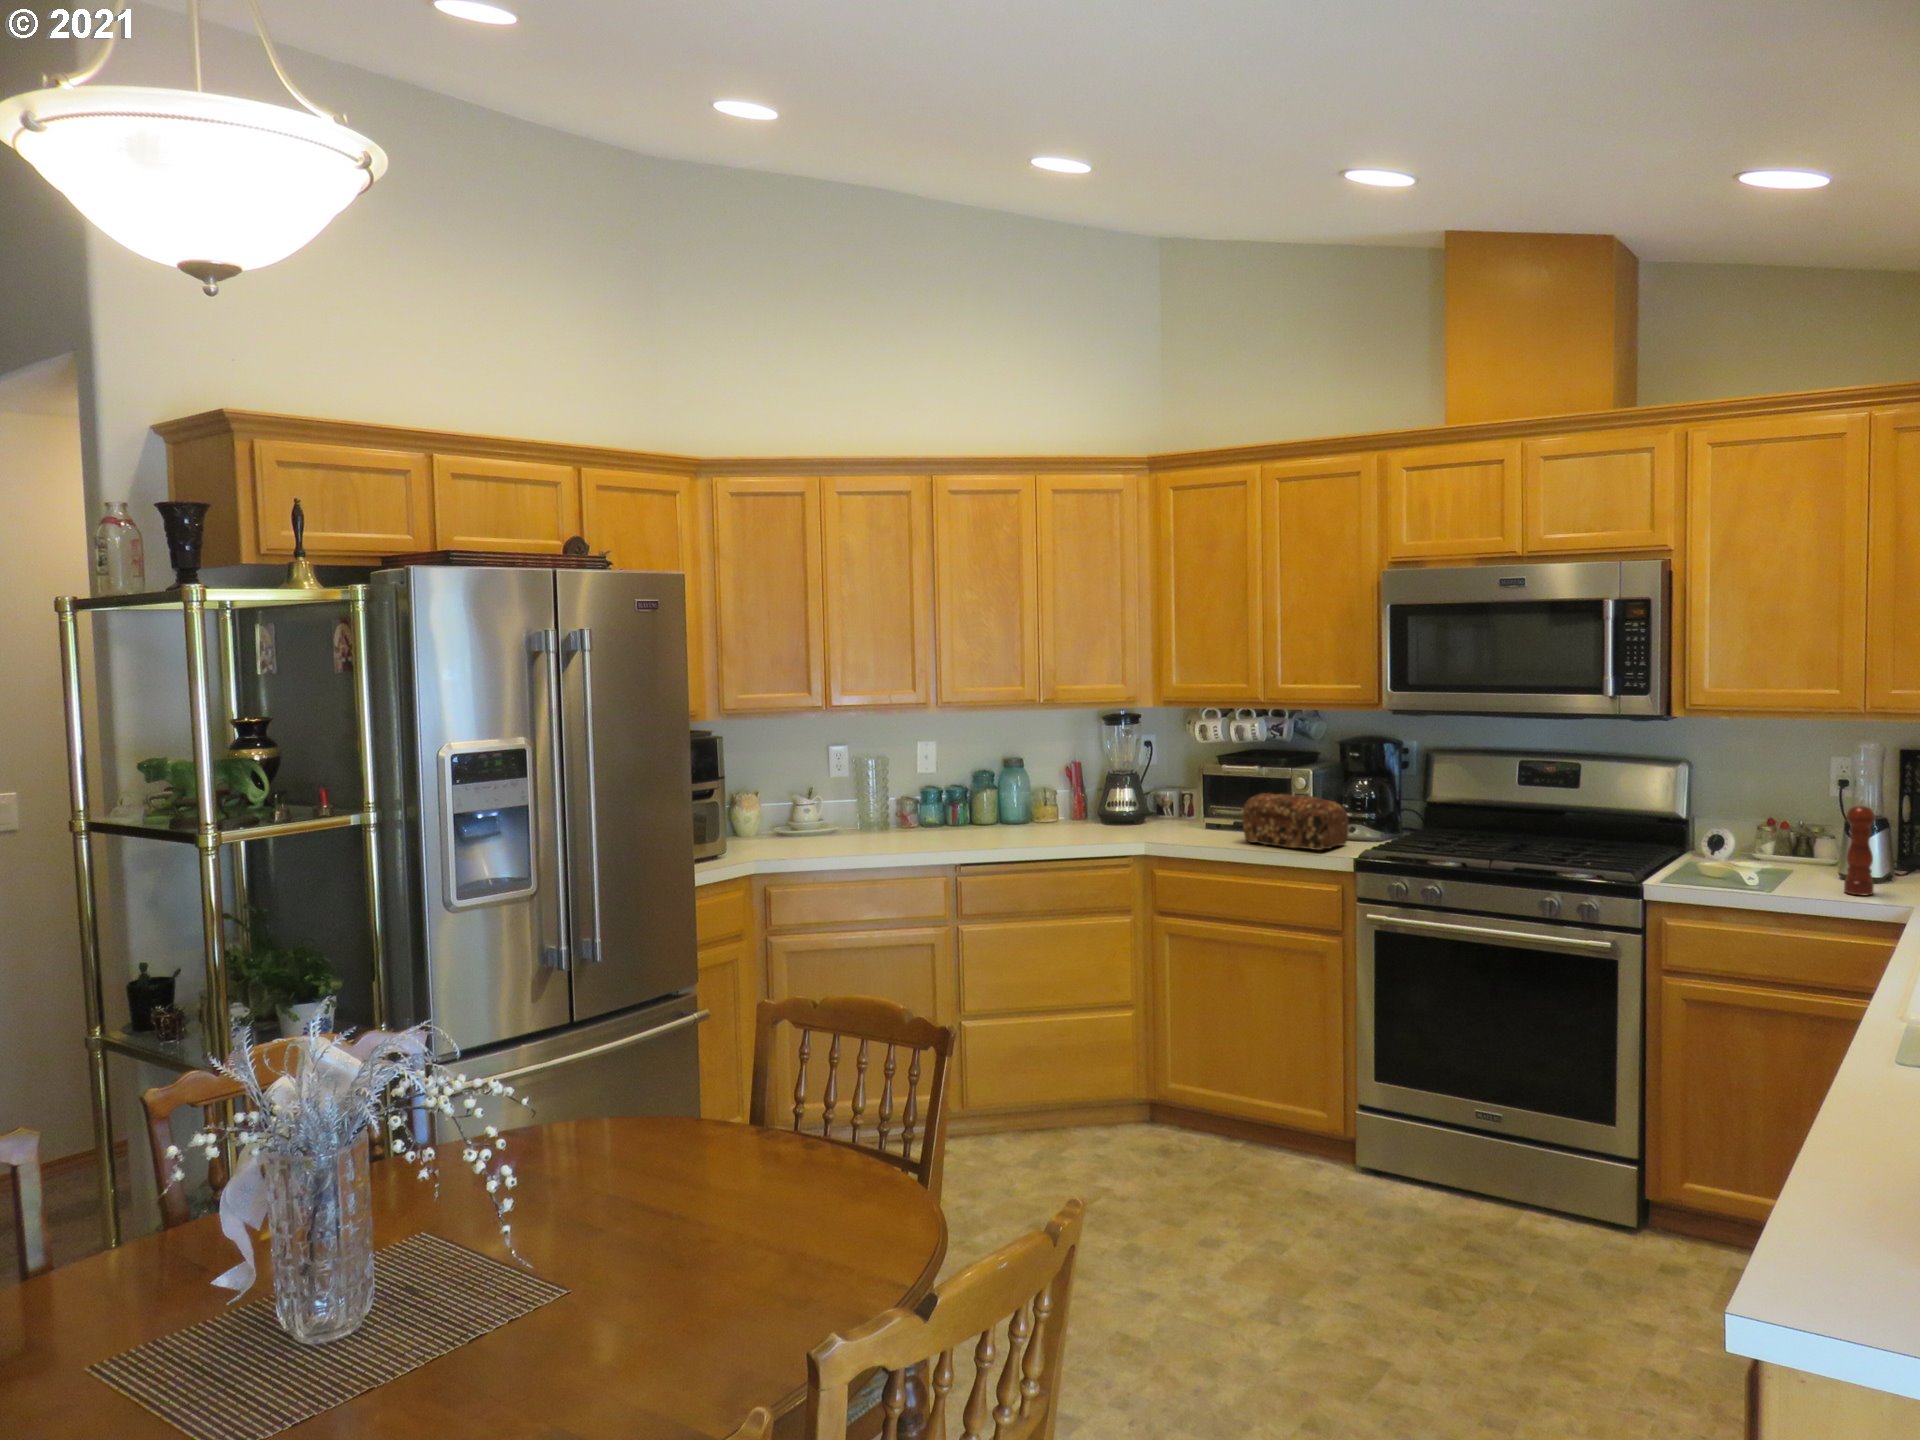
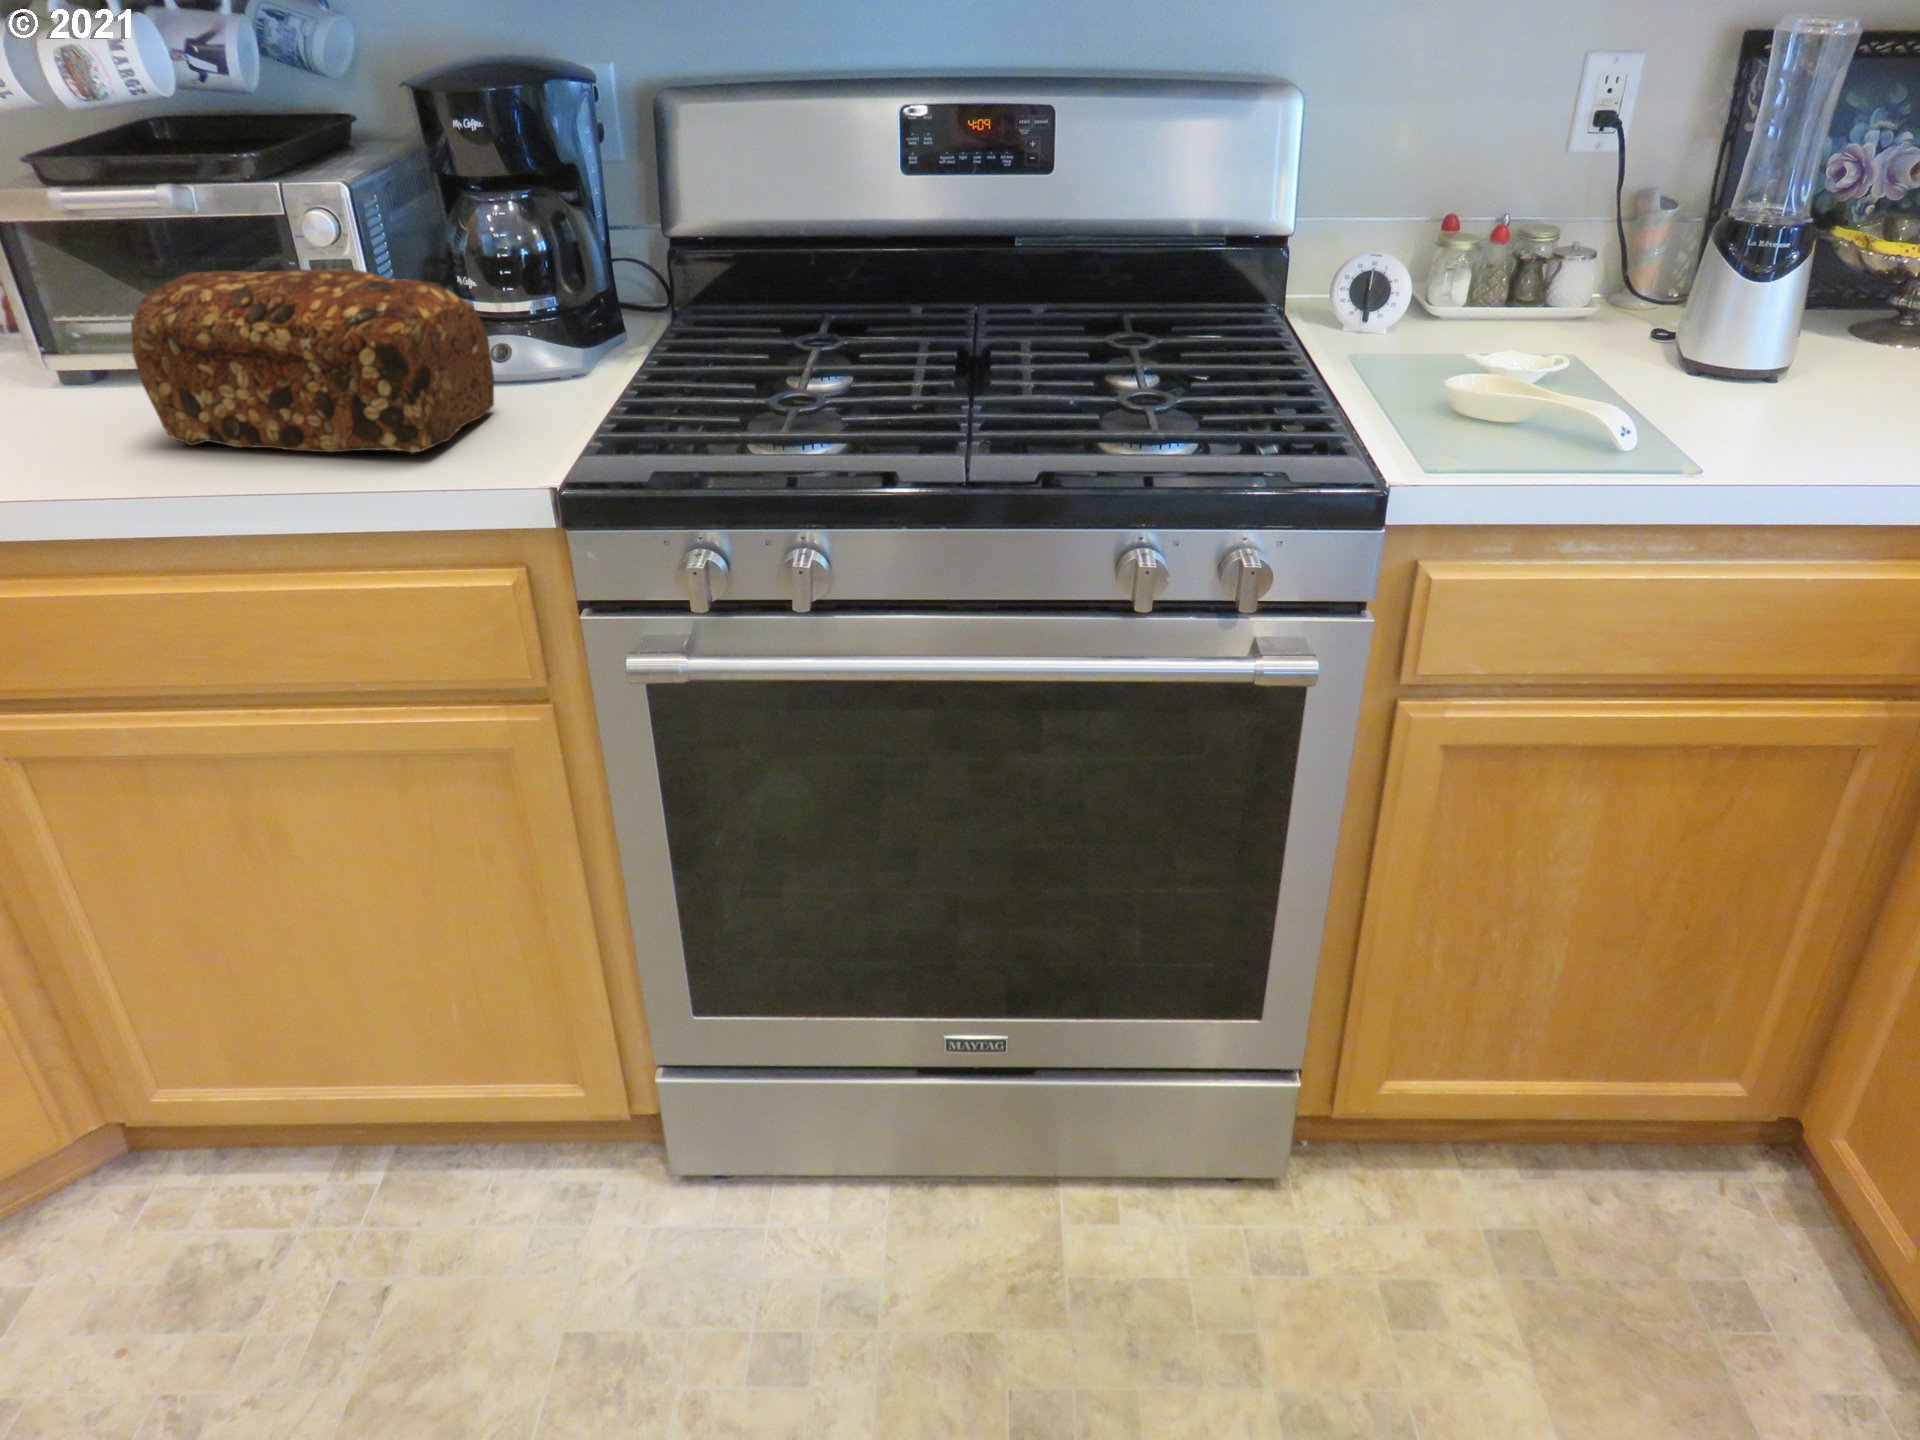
pepper mill: present [1844,799,1875,895] -> none [1762,164,1895,422]

